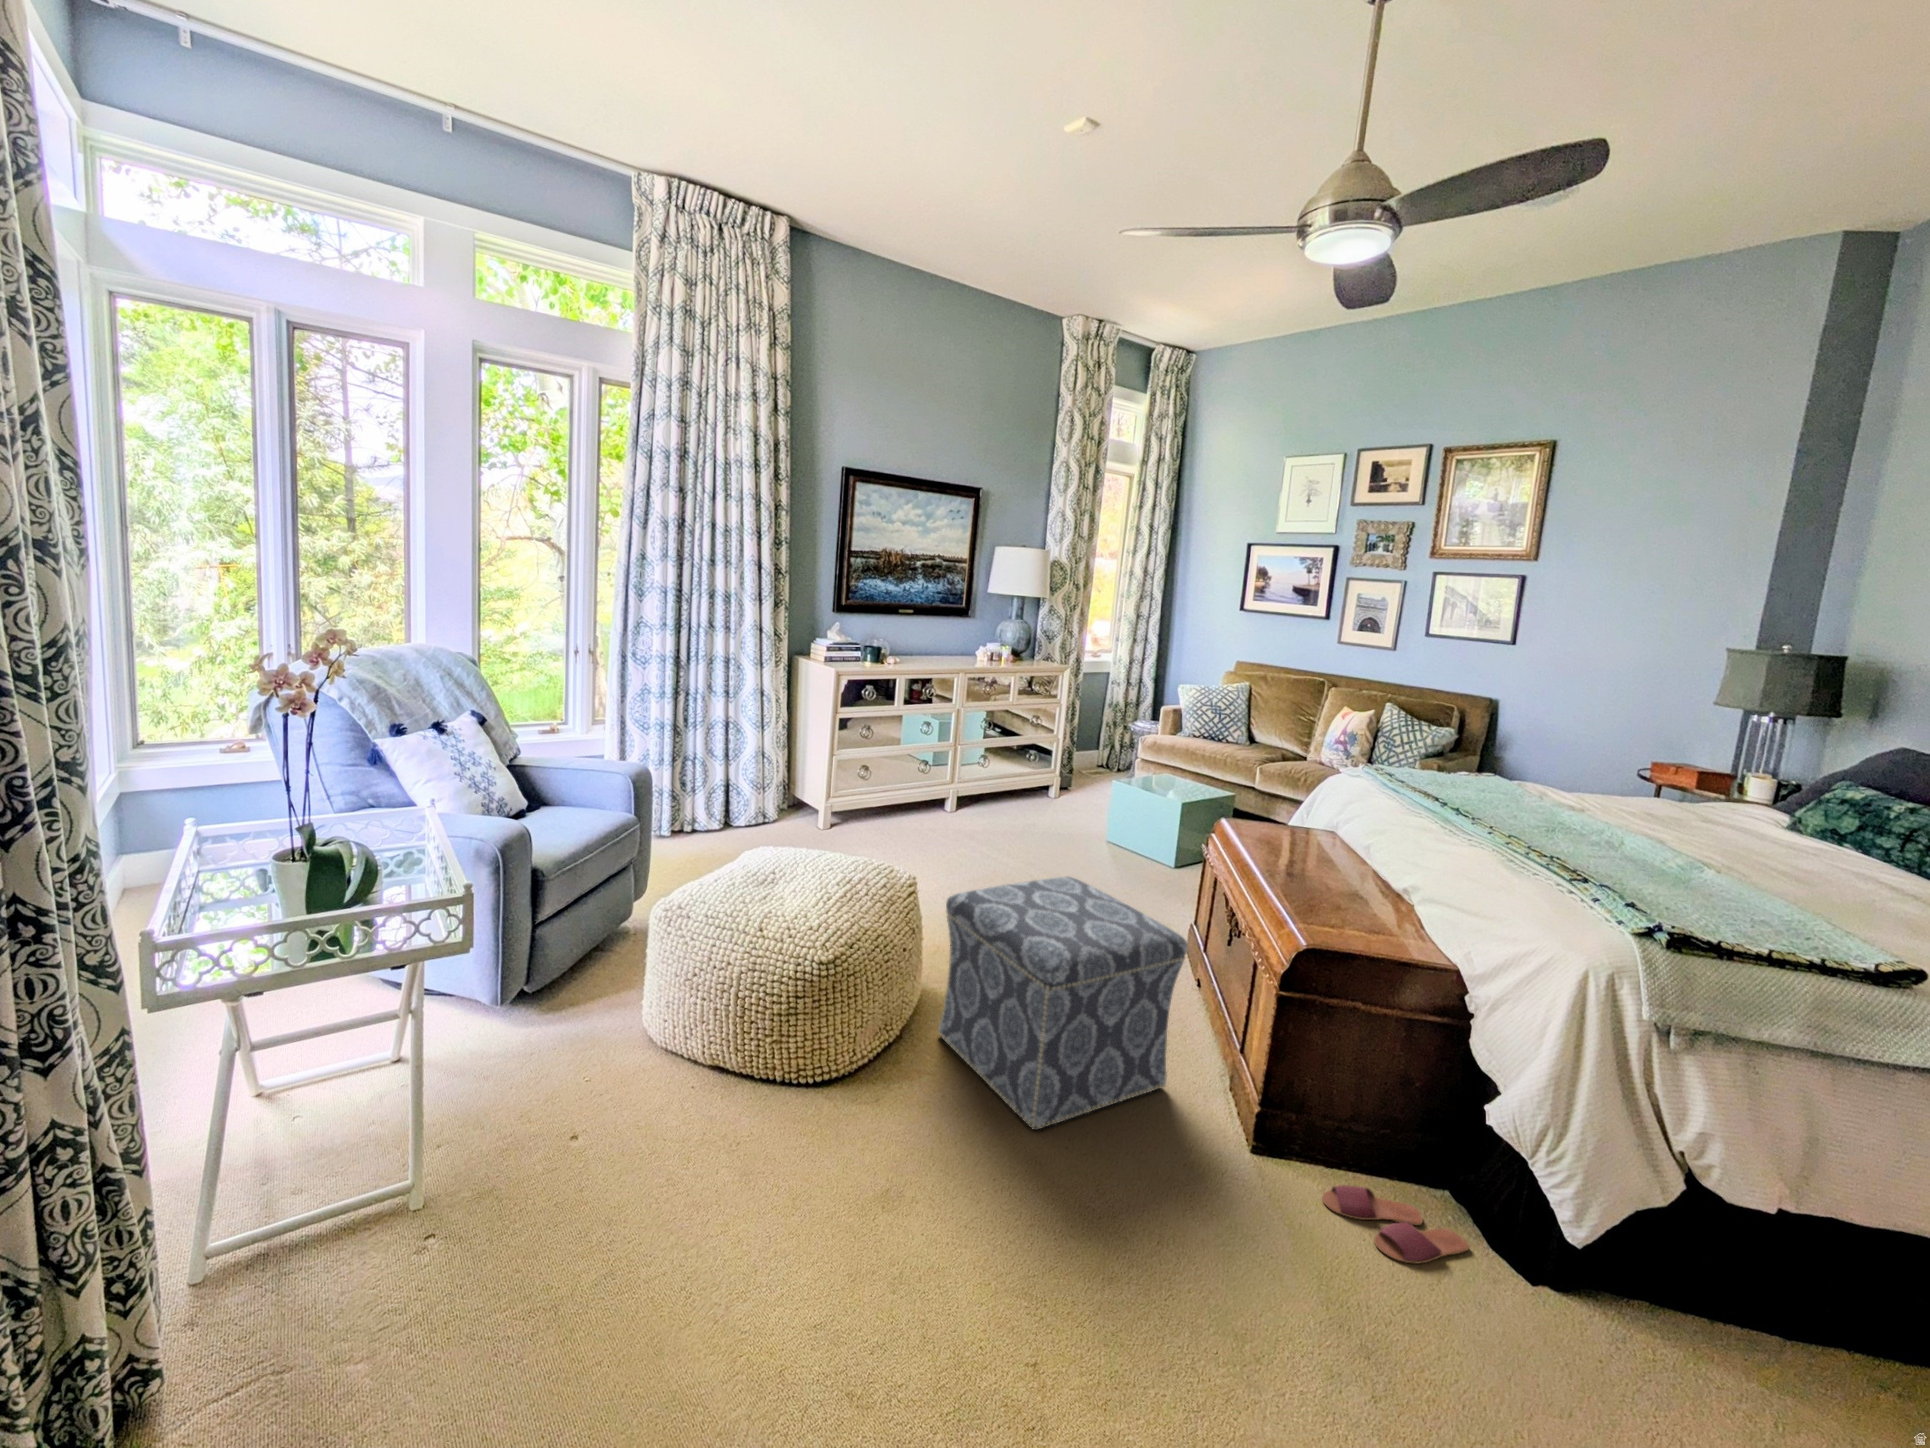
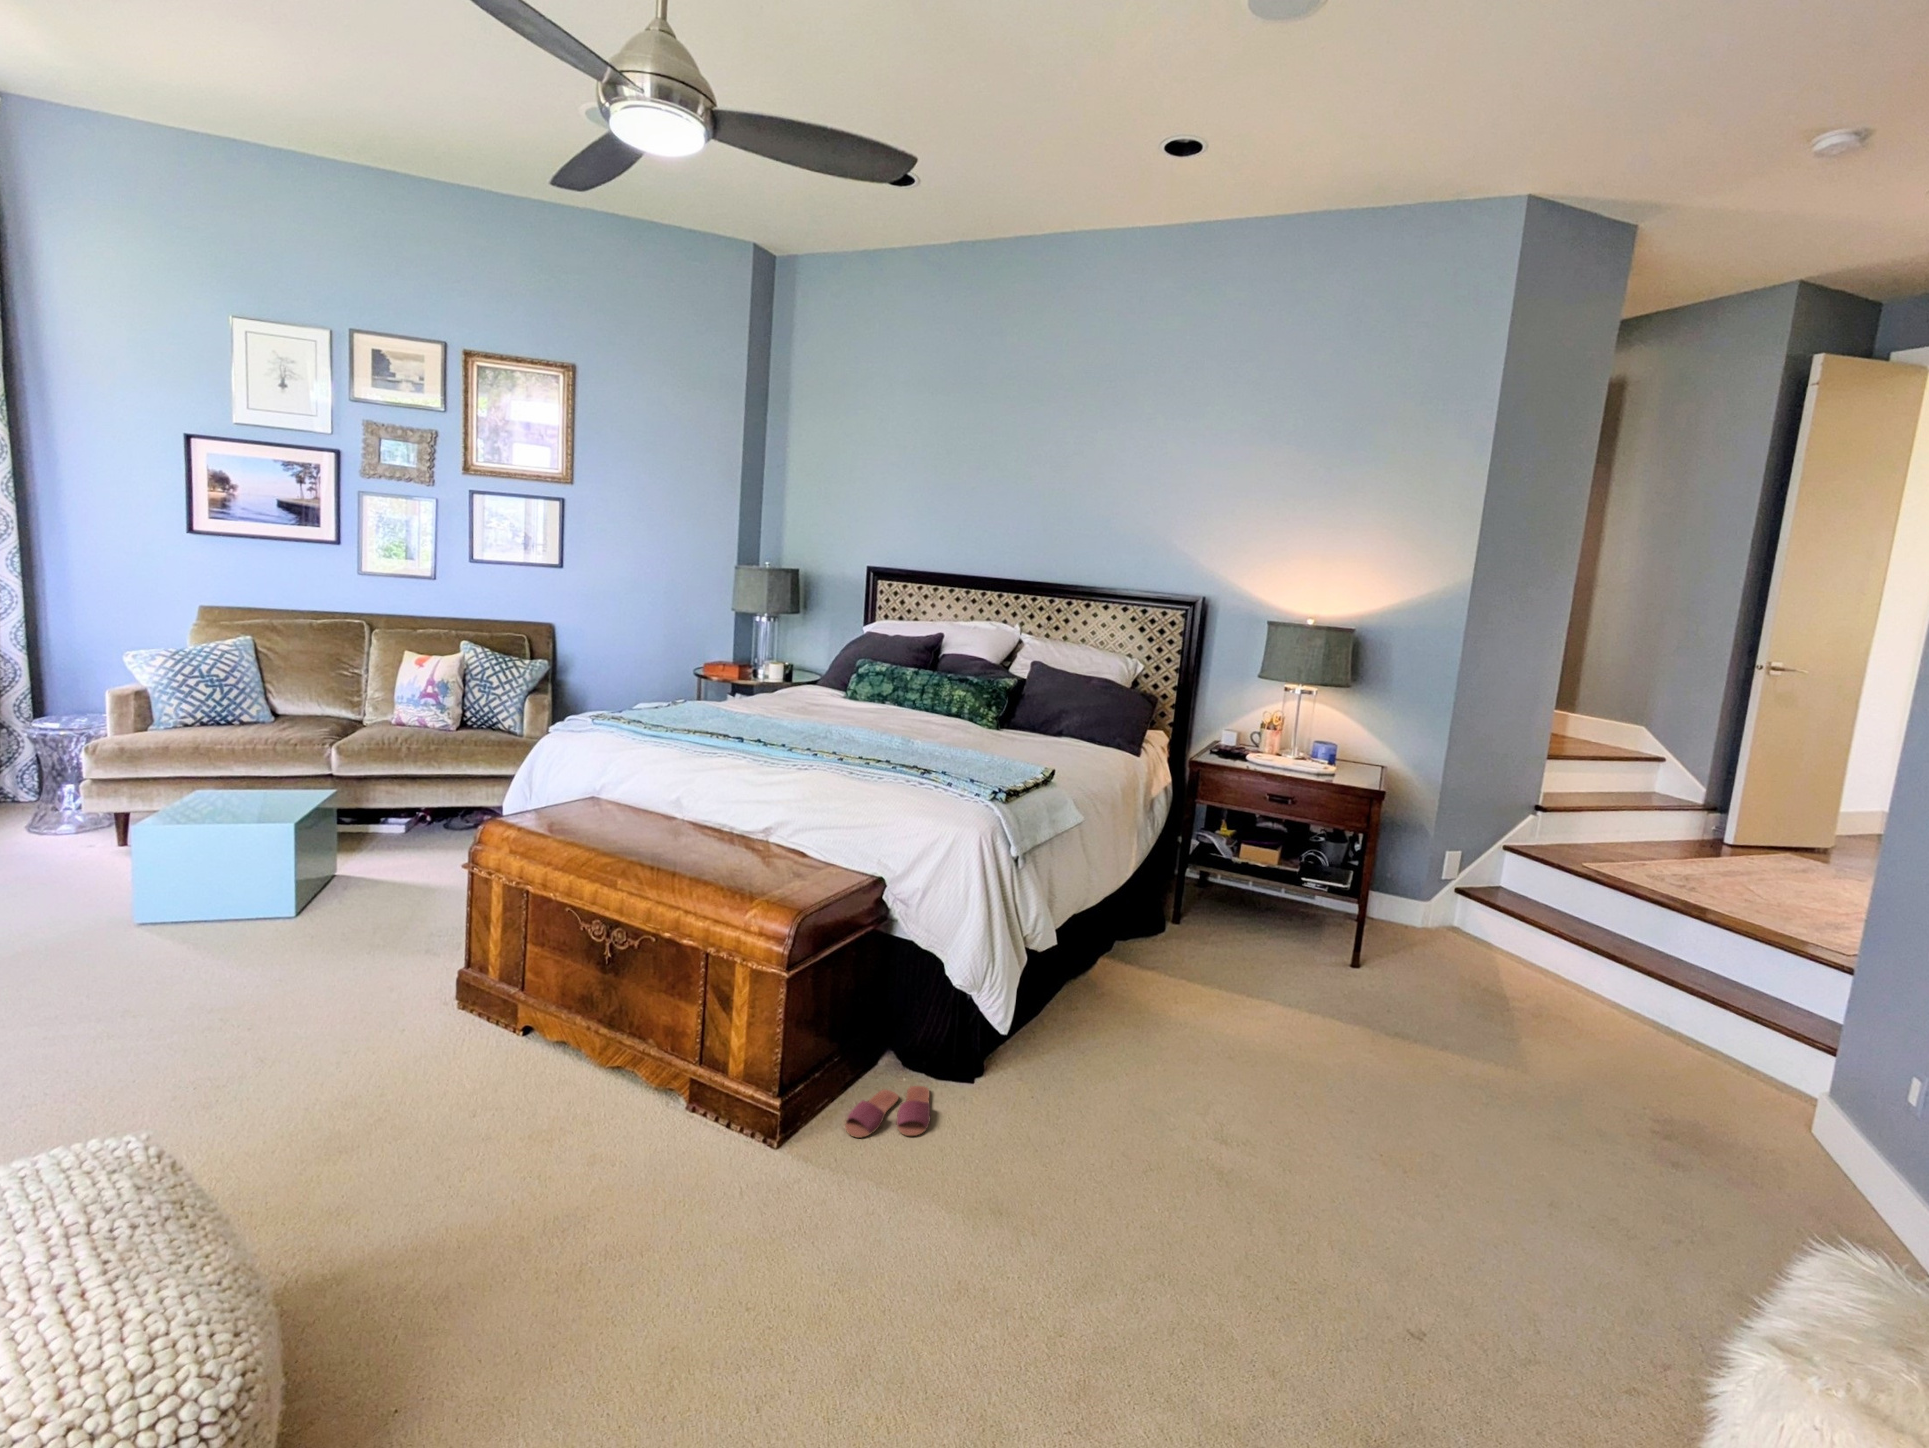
ottoman: present [938,877,1188,1130] -> none [349,976,671,1344]

